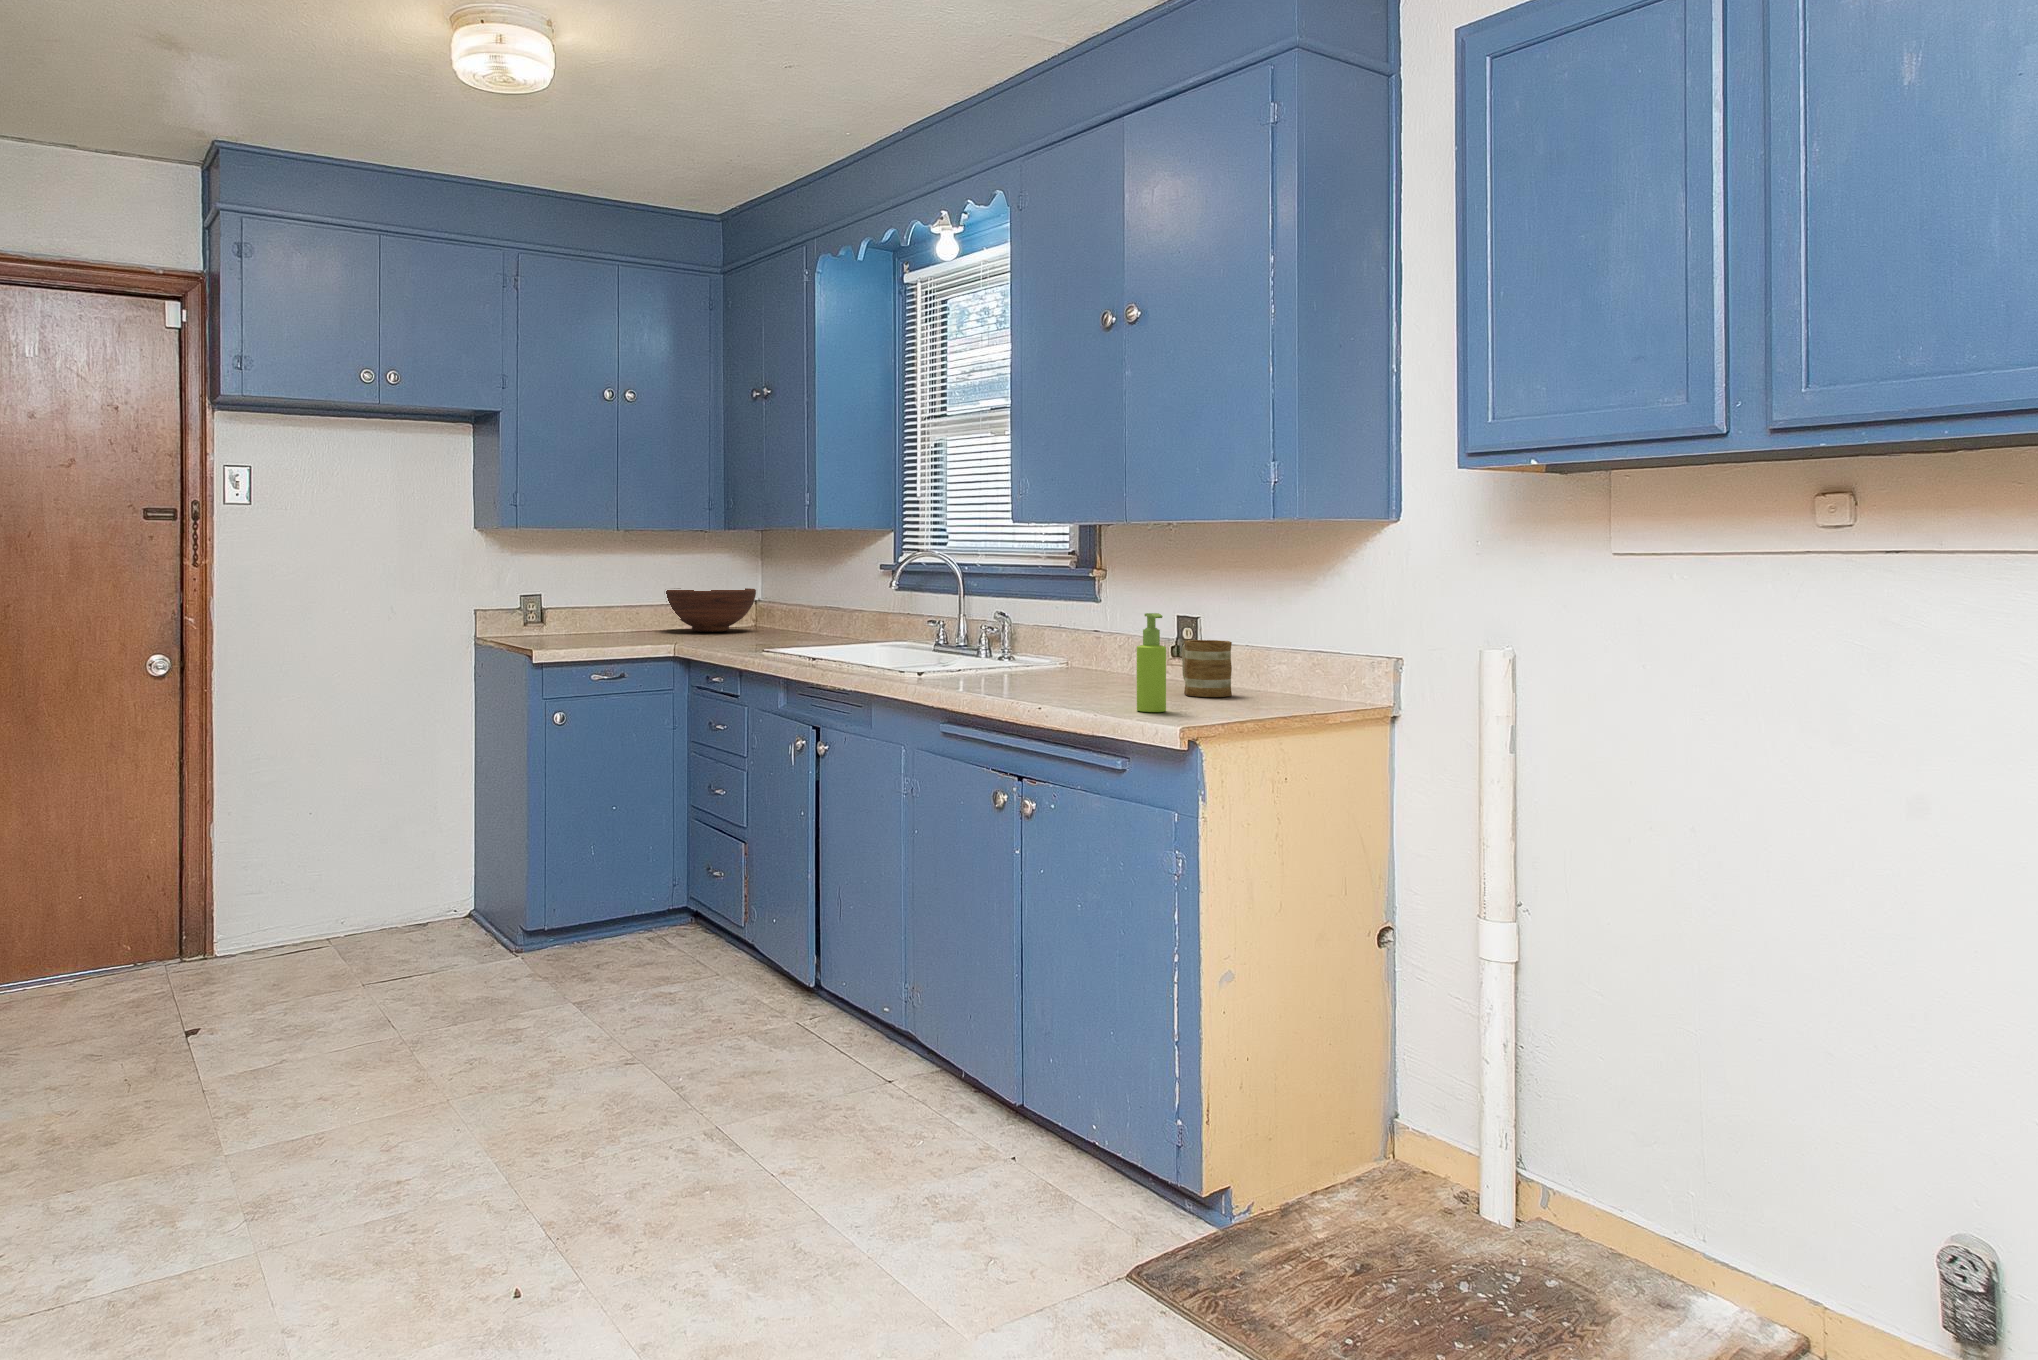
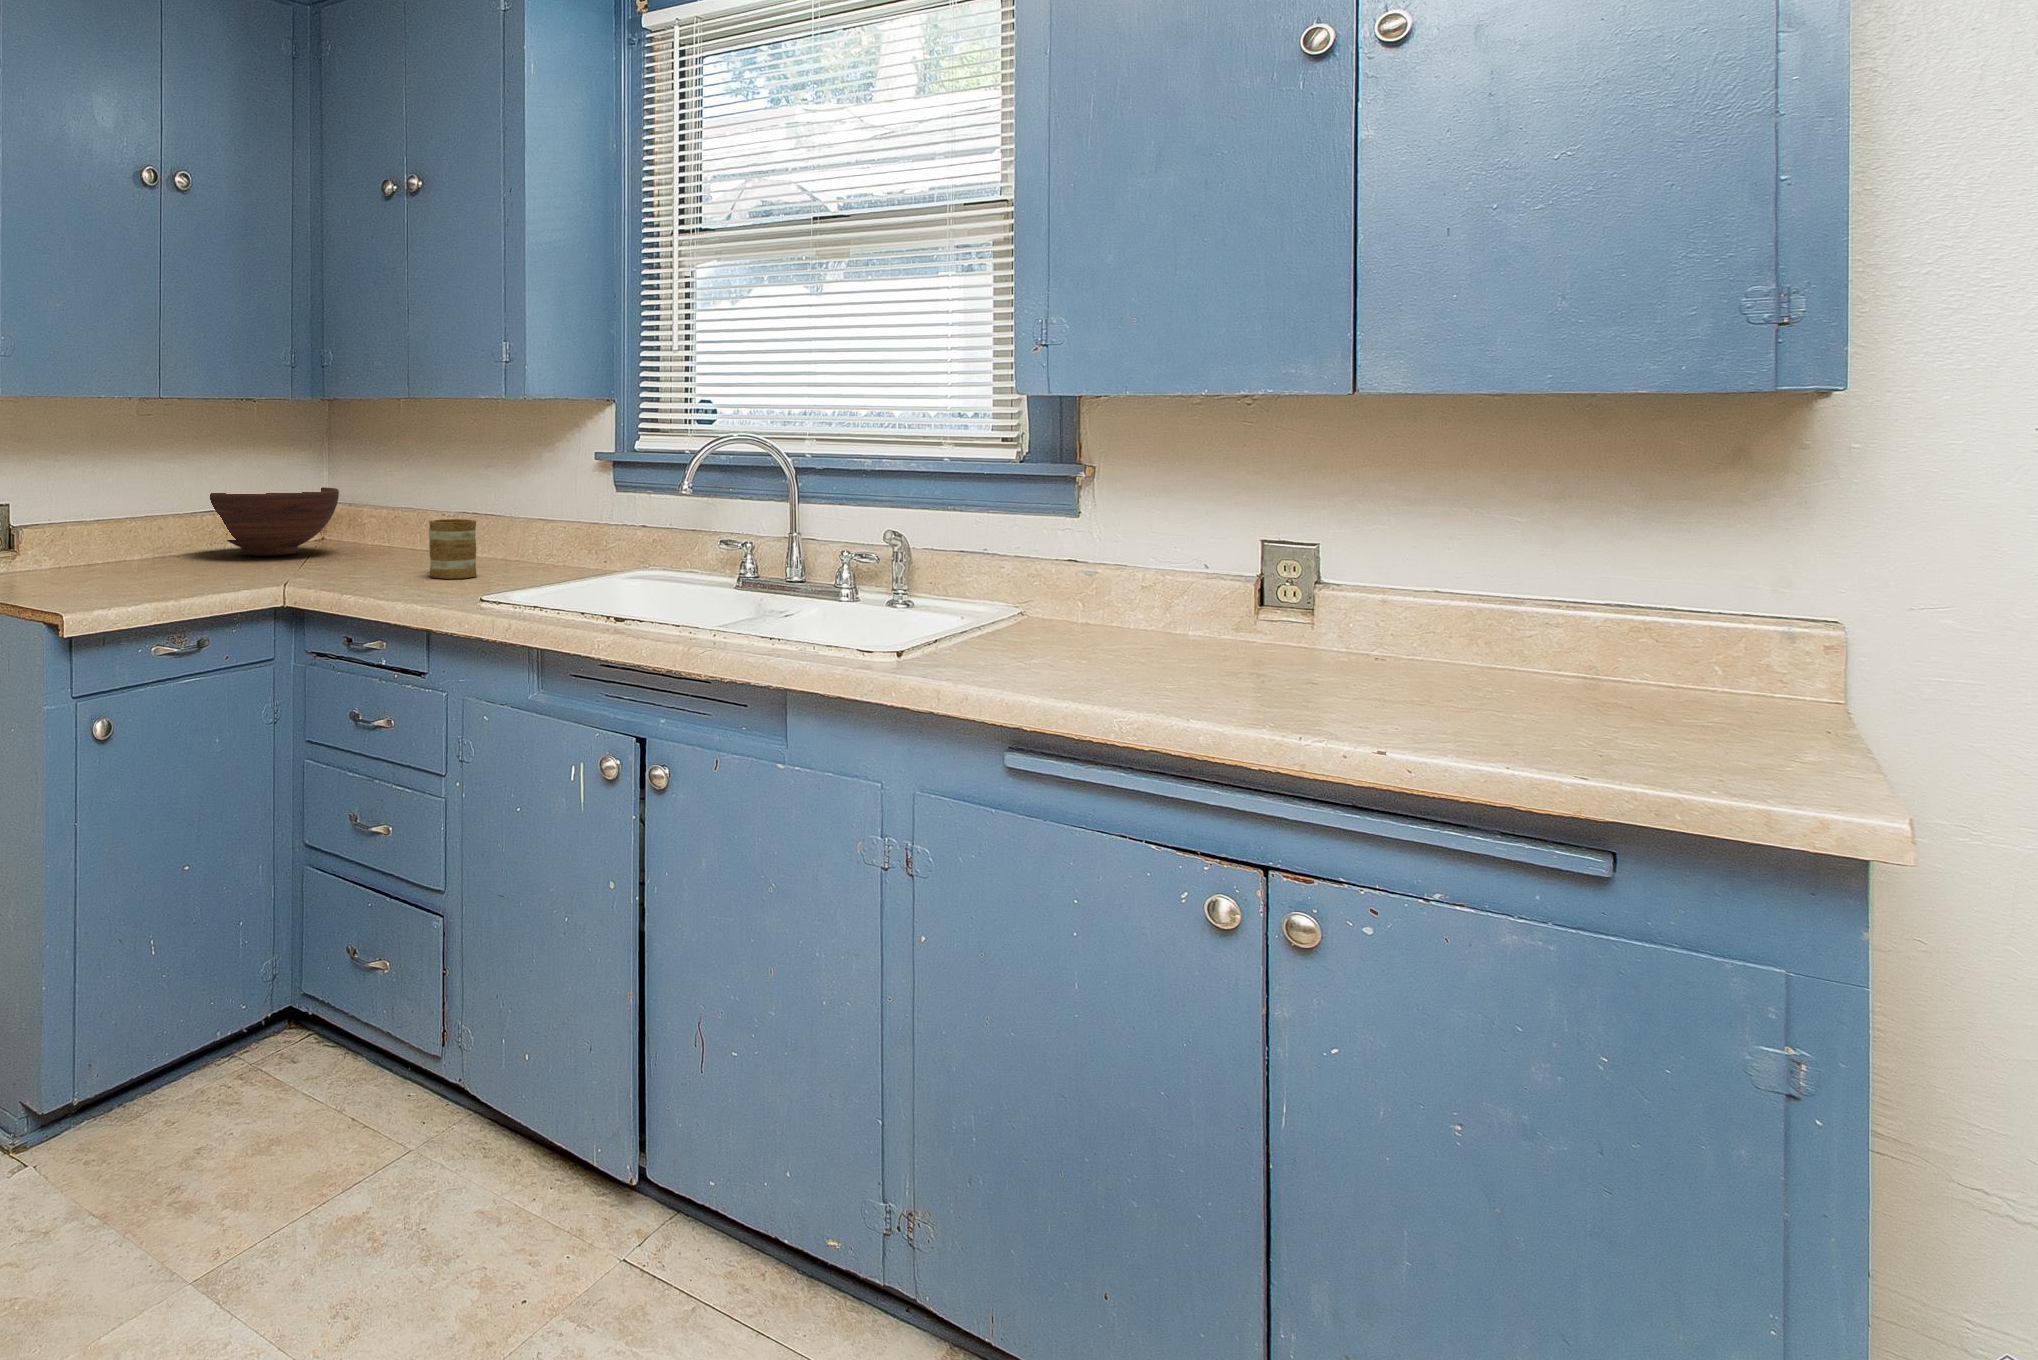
soap dispenser: present [1137,613,1166,712] -> none [1574,563,1663,771]
mug: present [1182,640,1232,697] -> present [429,519,477,579]

